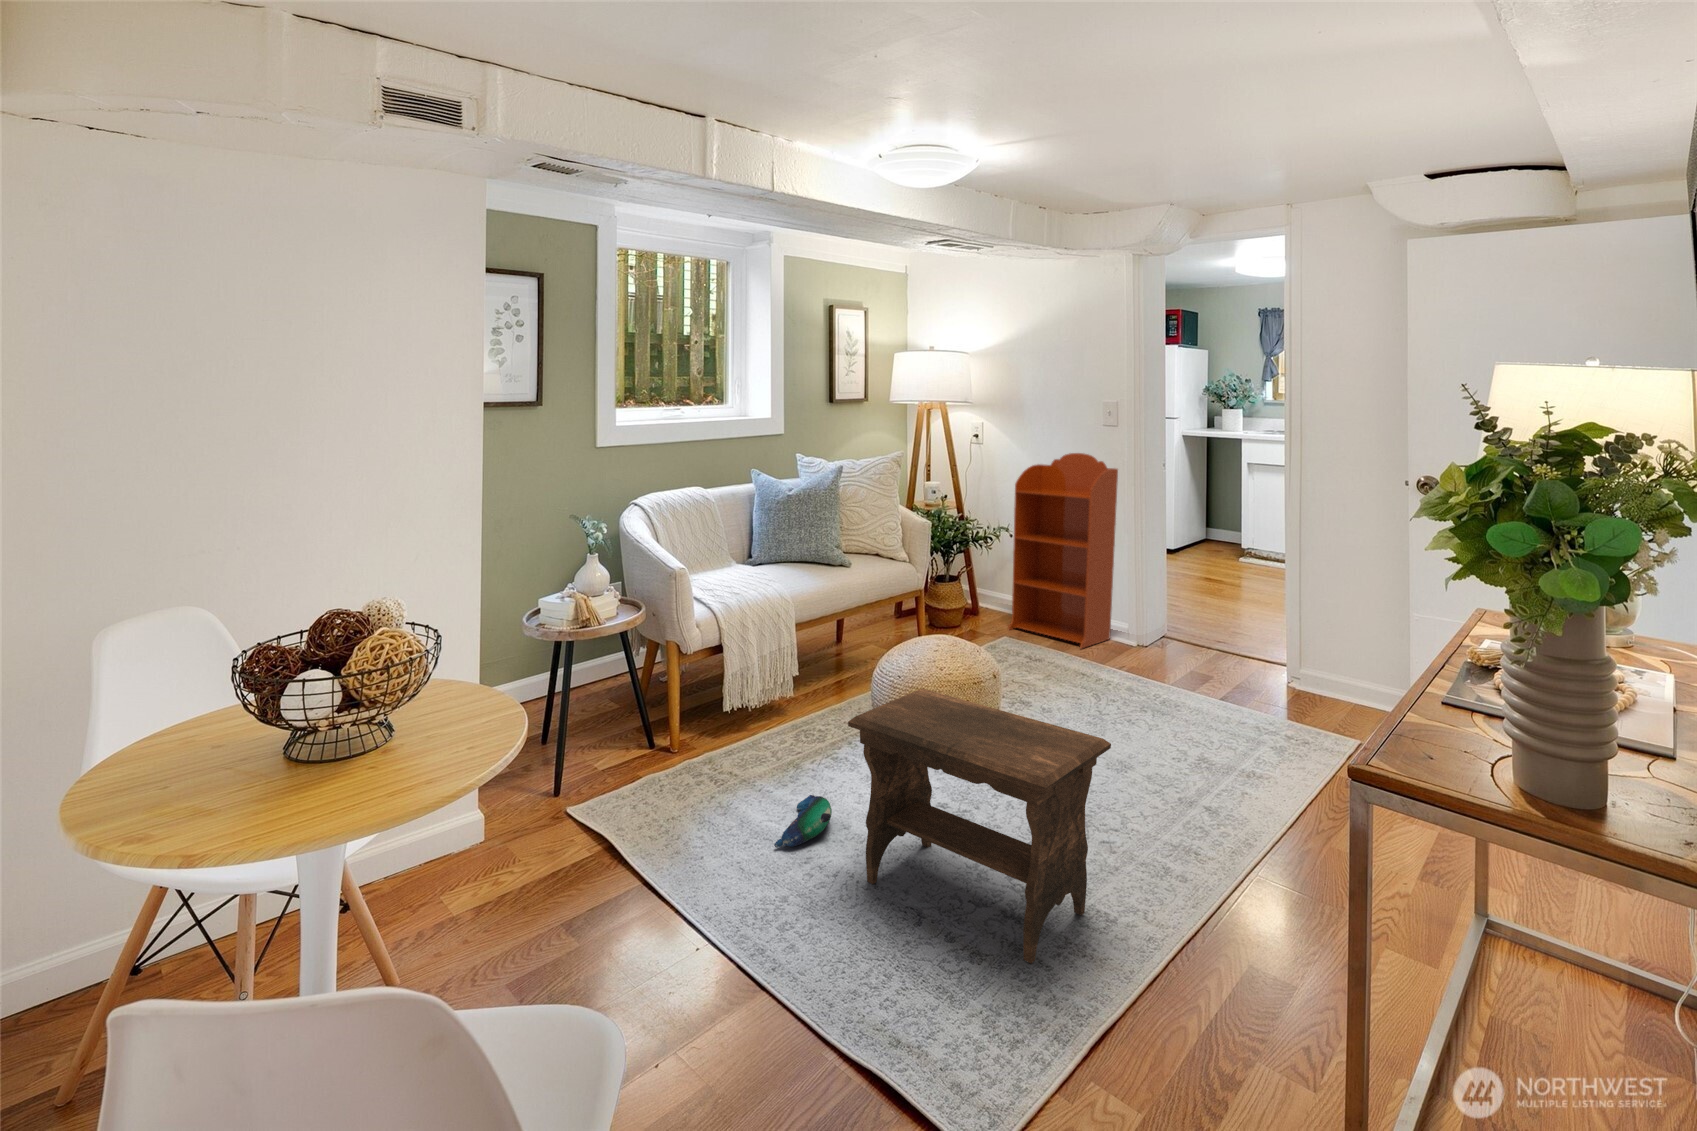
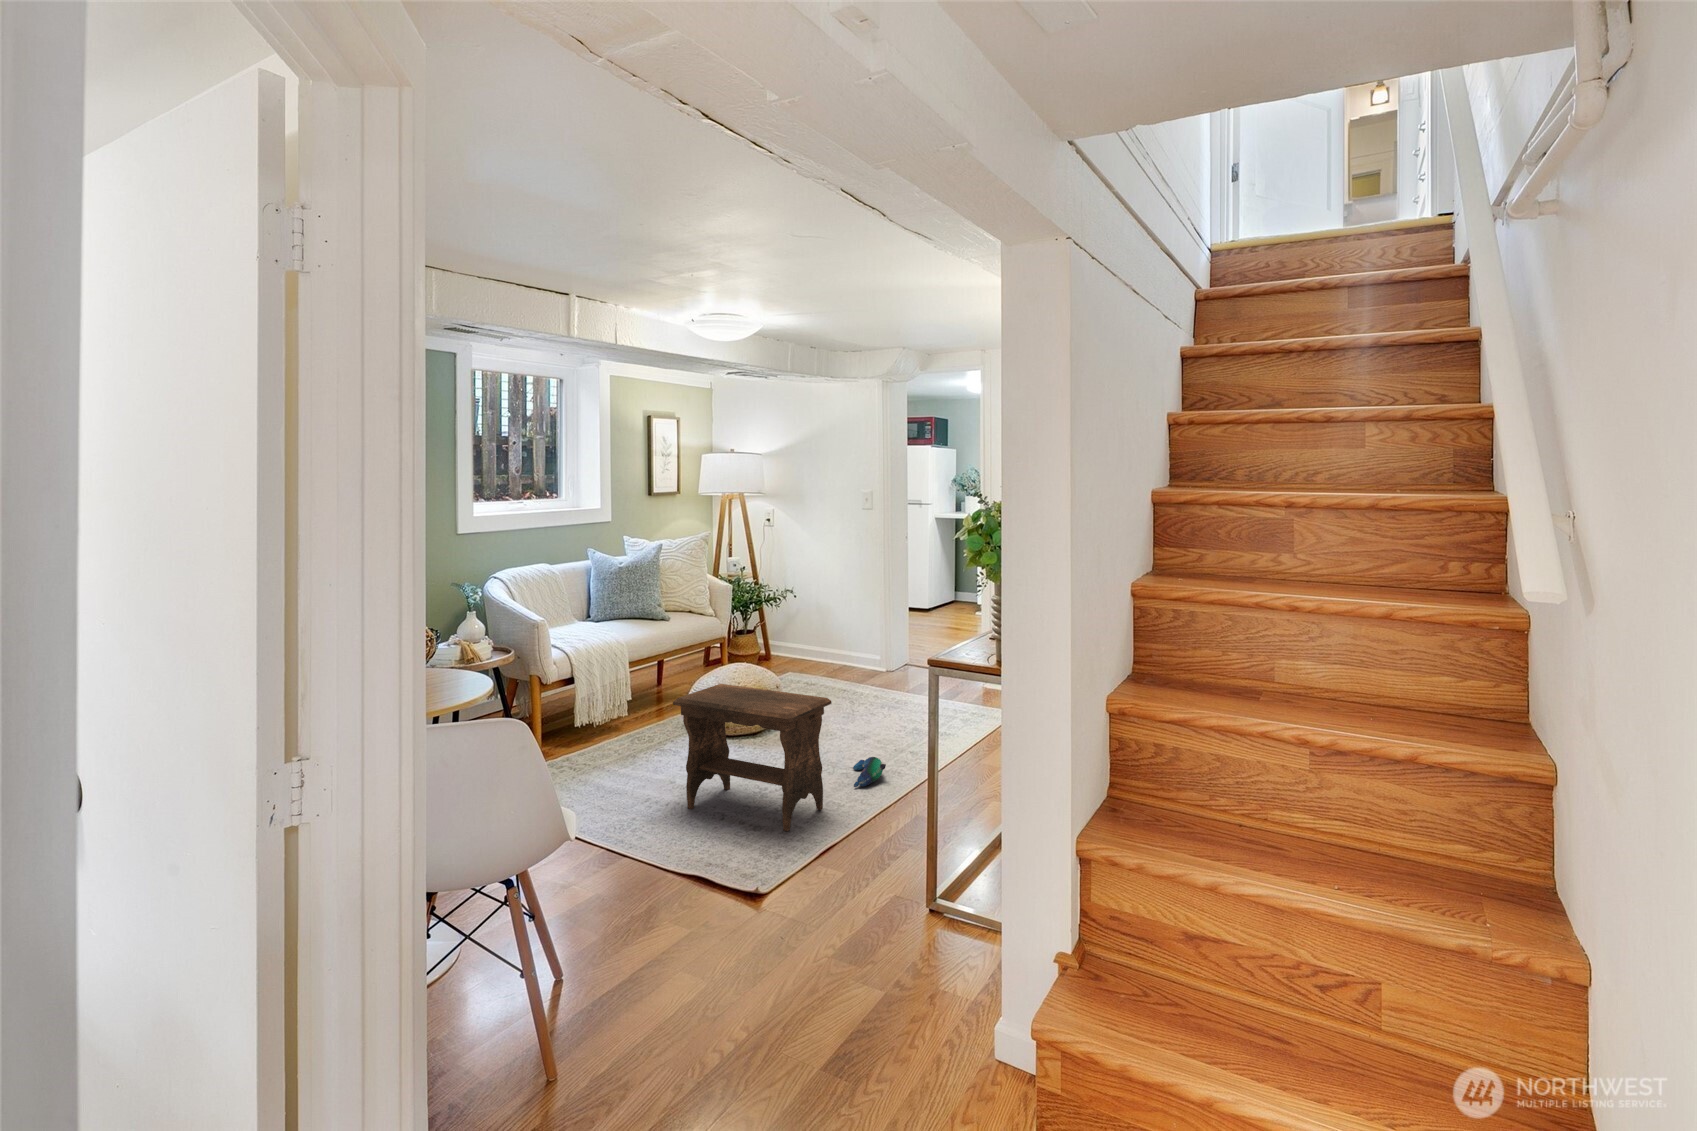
bookcase: present [1008,453,1118,648] -> none [795,532,870,678]
plush toy: present [774,795,832,848] -> present [853,757,886,787]

